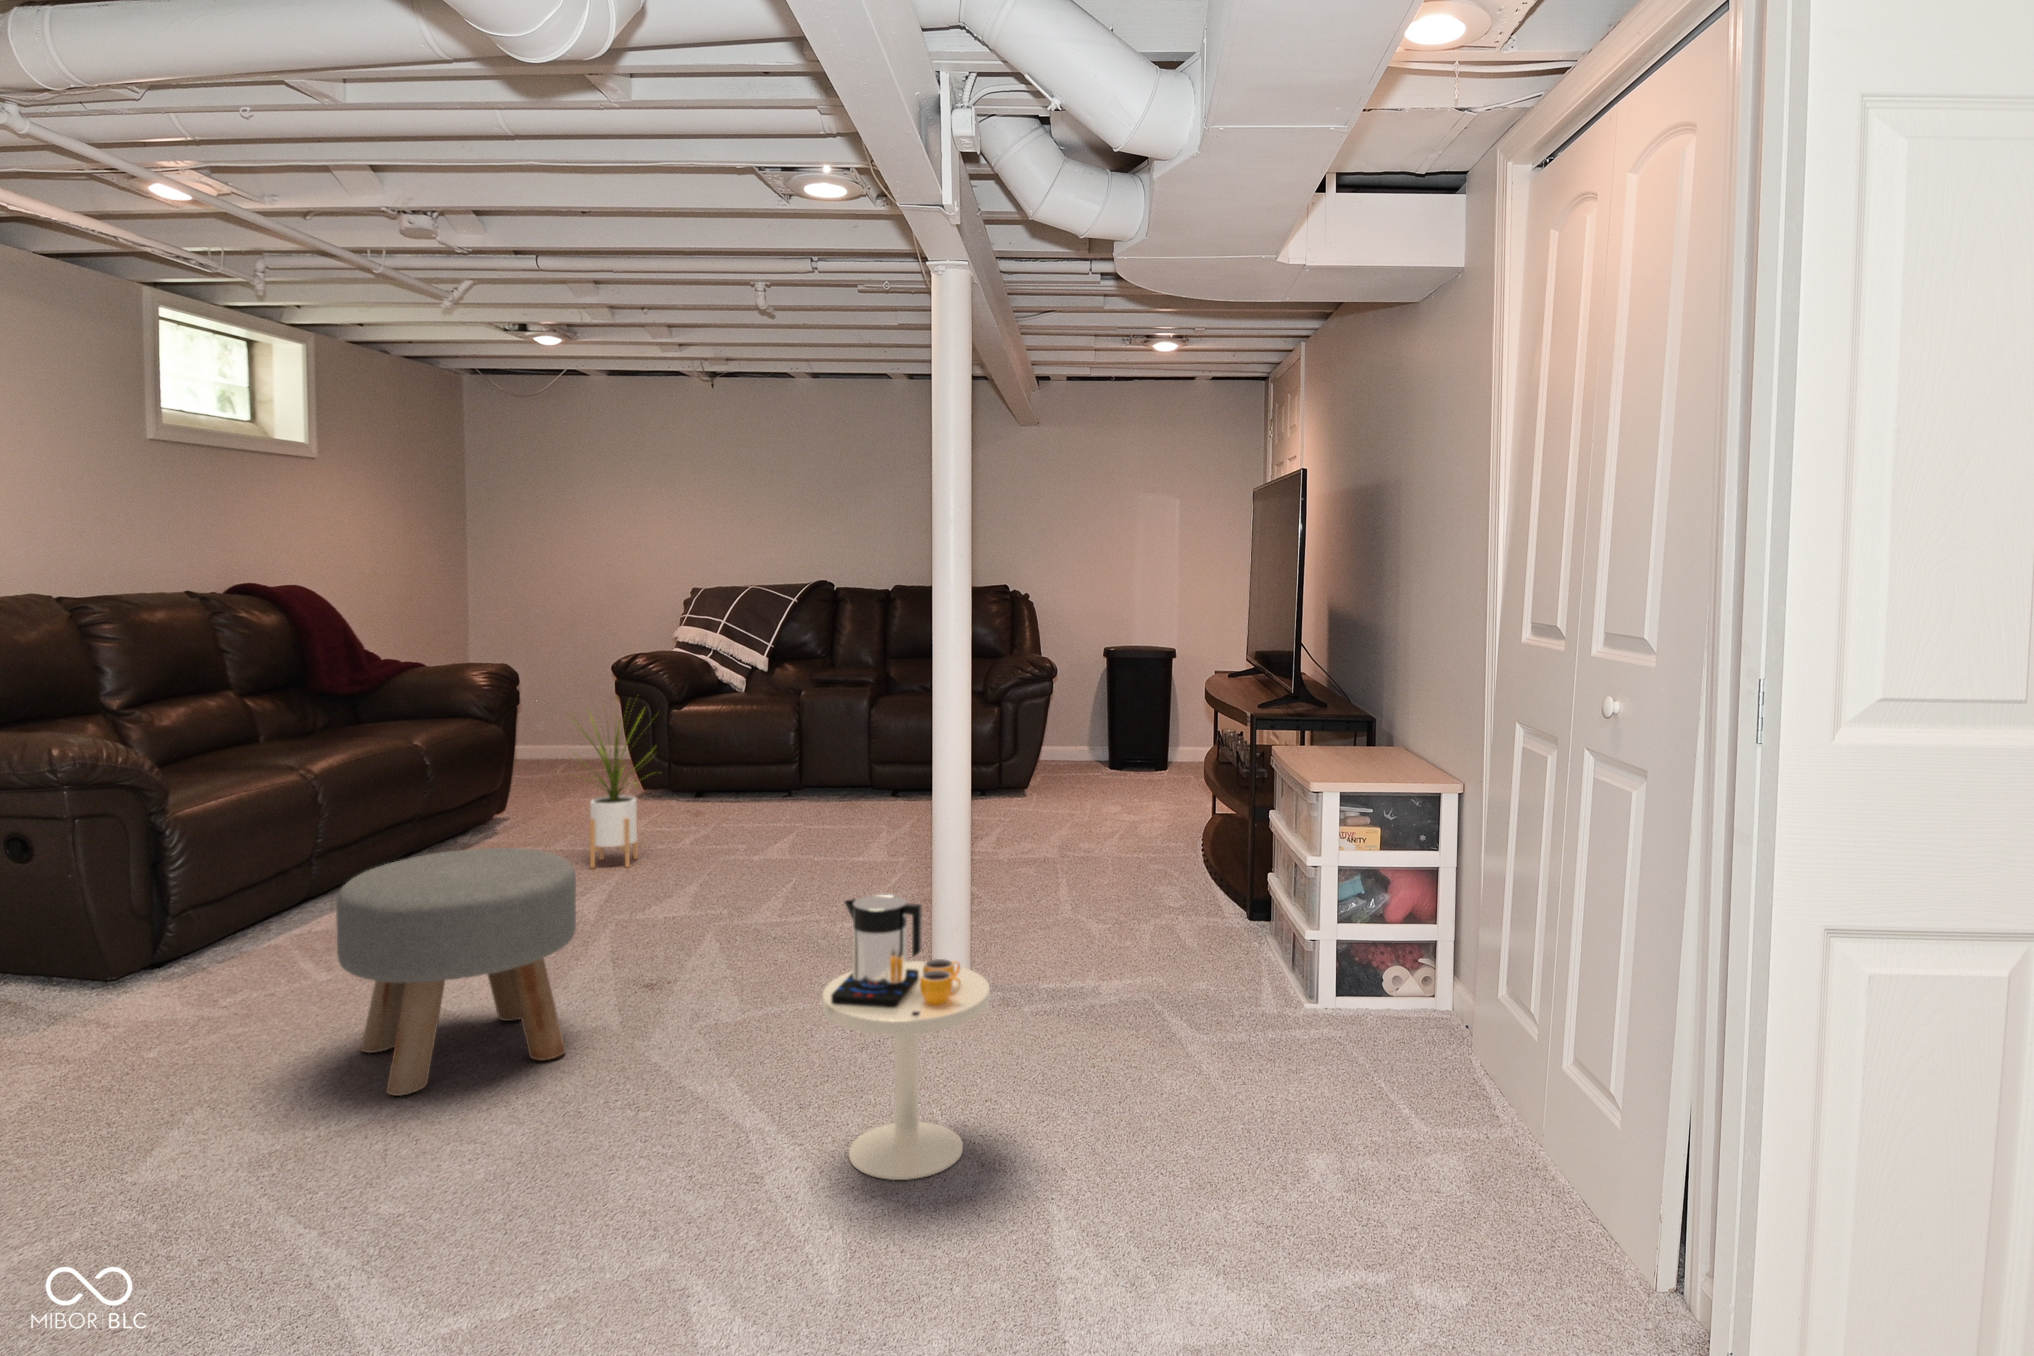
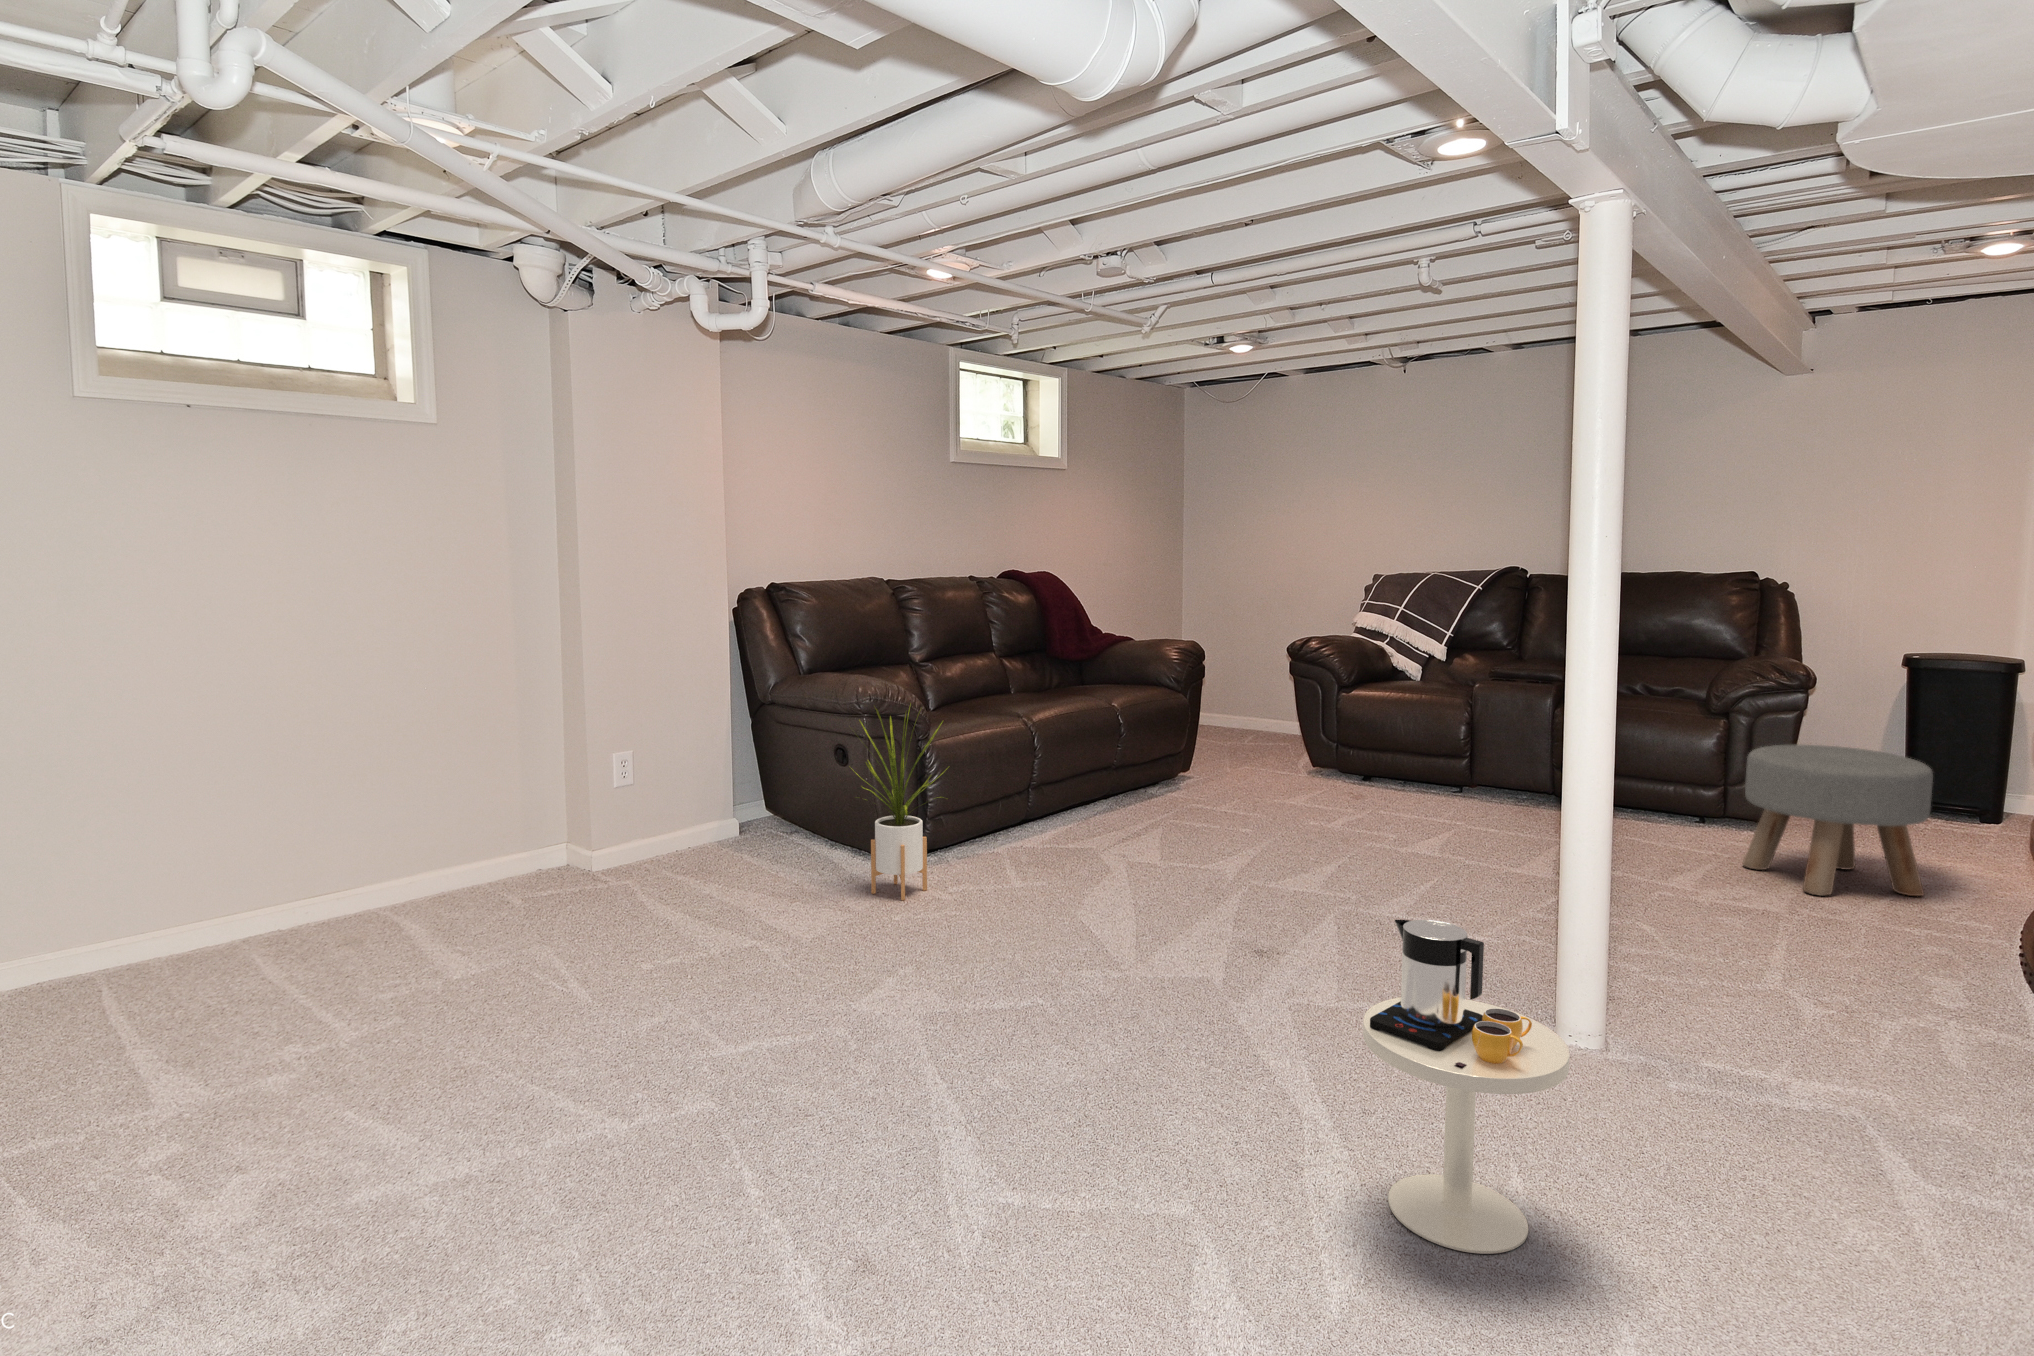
house plant: present [572,712,650,868] -> present [851,709,948,900]
ottoman: present [336,848,576,1096] -> present [1743,745,1933,896]

